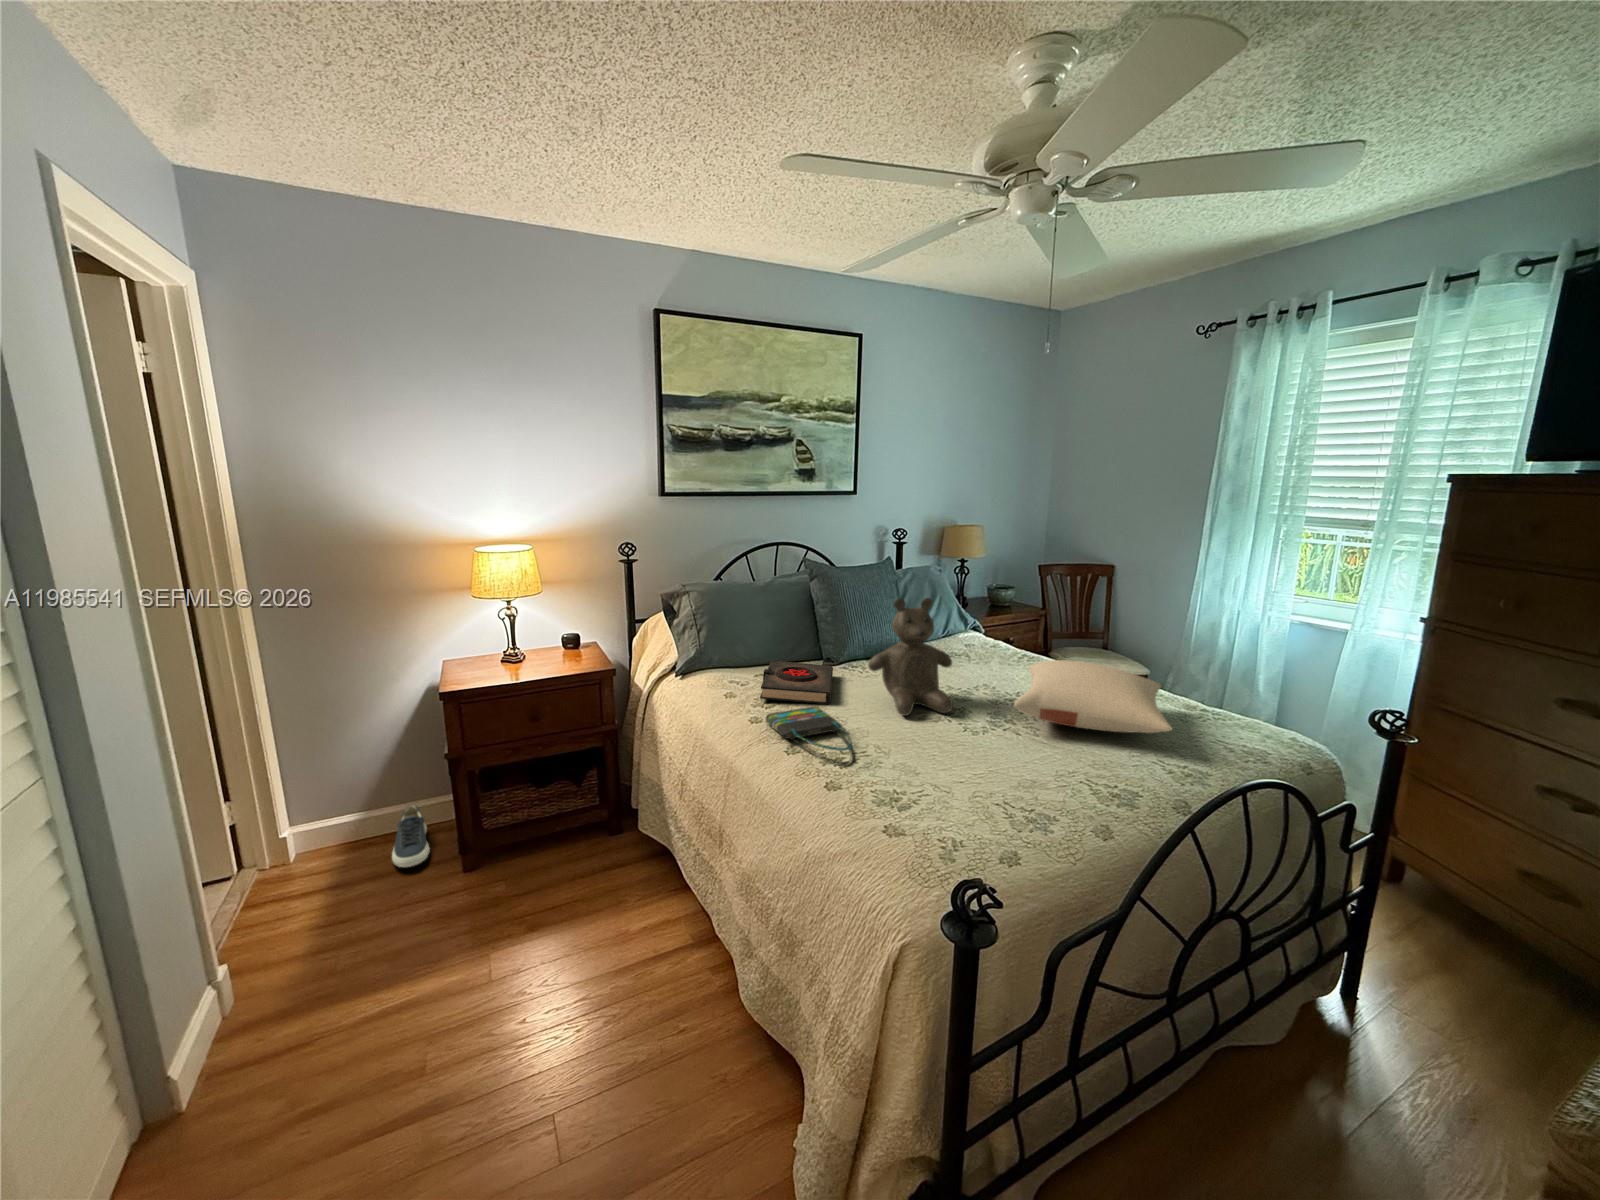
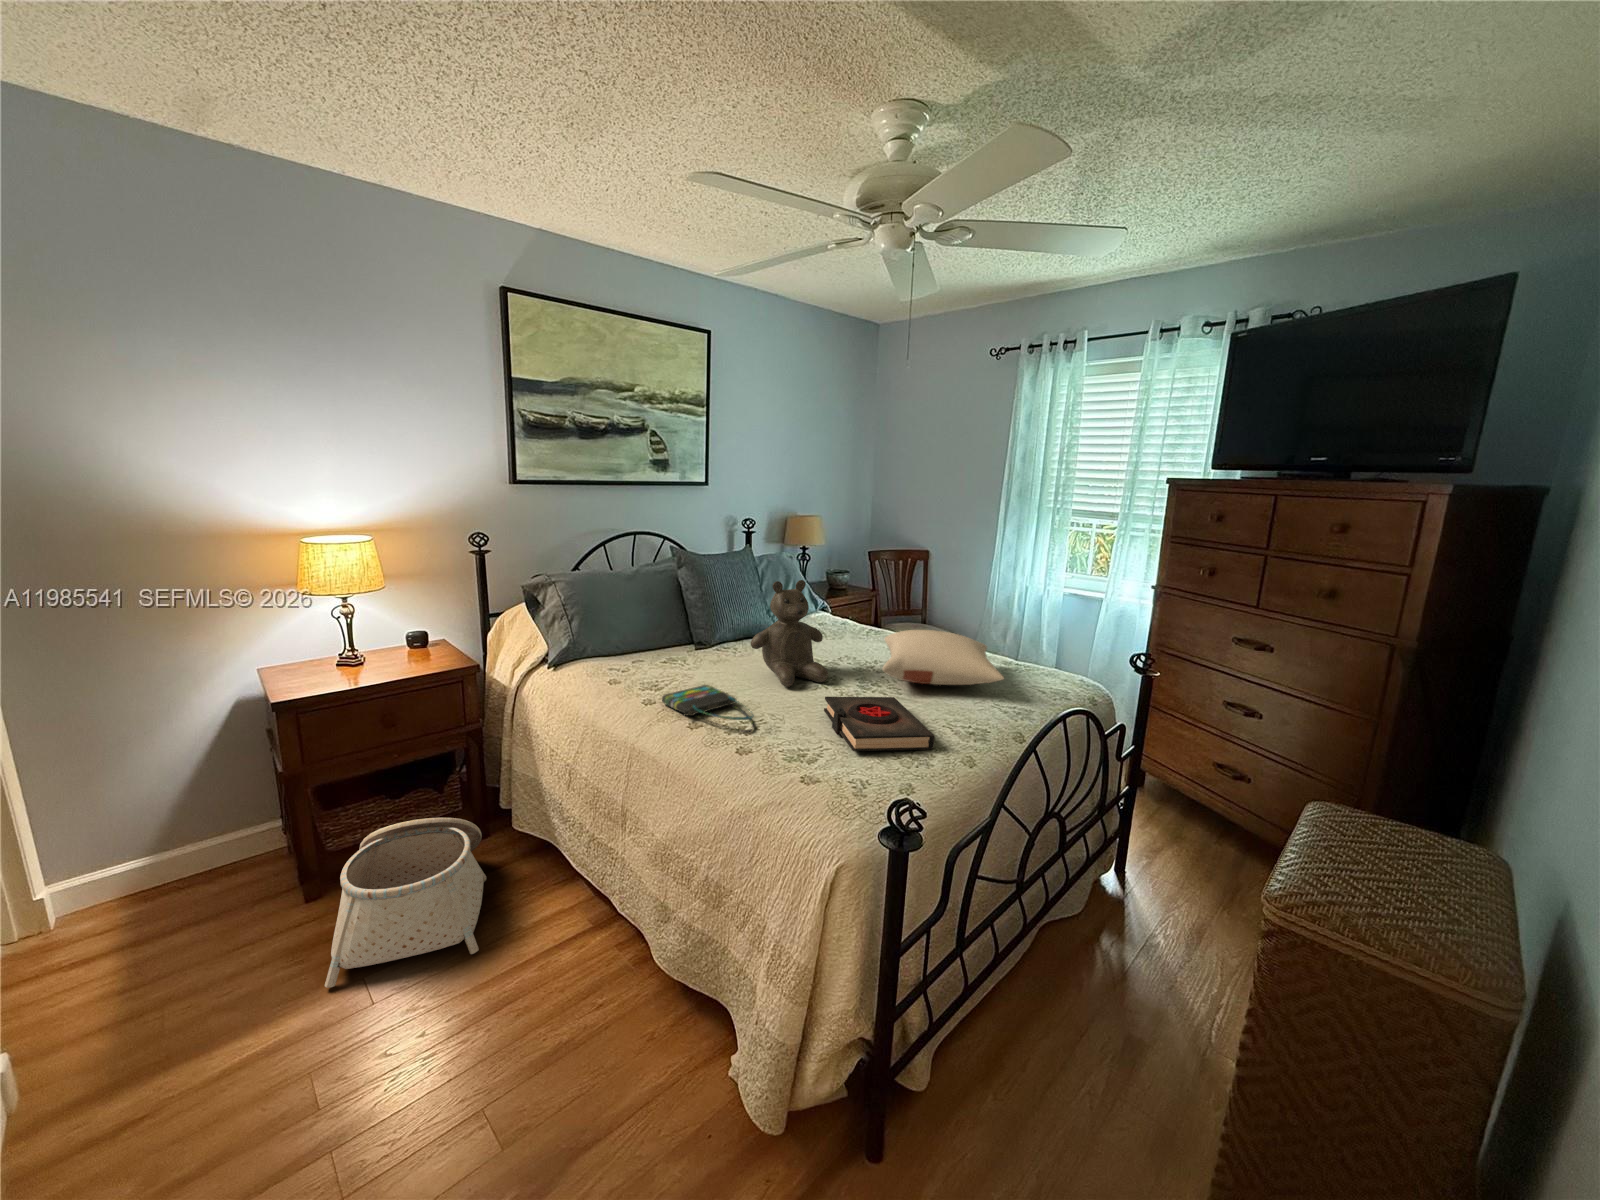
book: present [760,661,833,704] -> present [824,697,935,751]
shoe: present [392,805,430,867] -> none [202,840,253,911]
basket: none [458,810,610,956] -> present [325,818,487,988]

